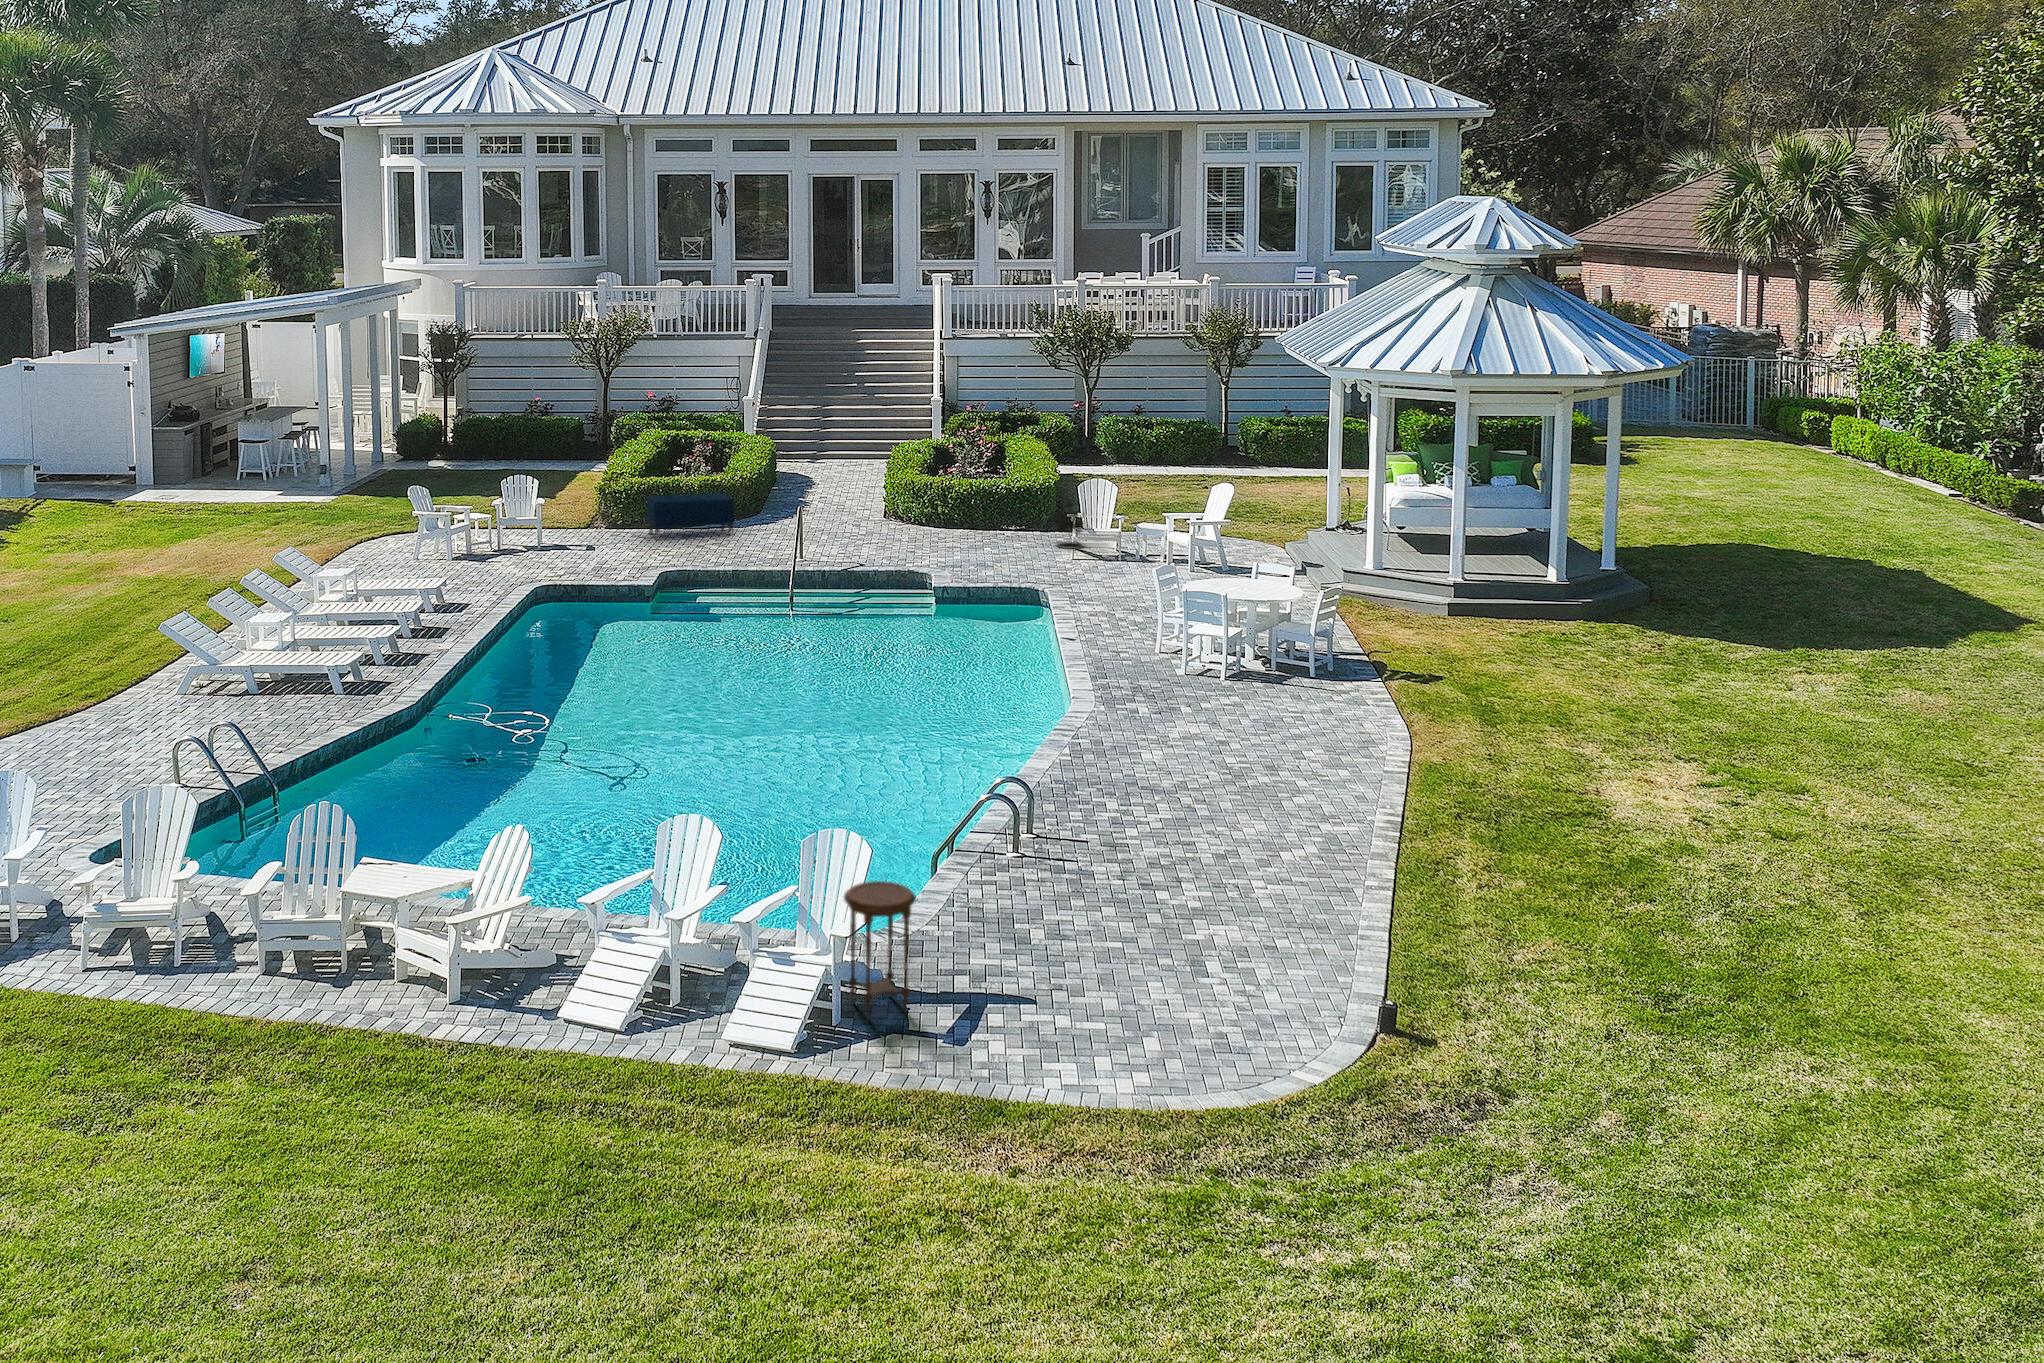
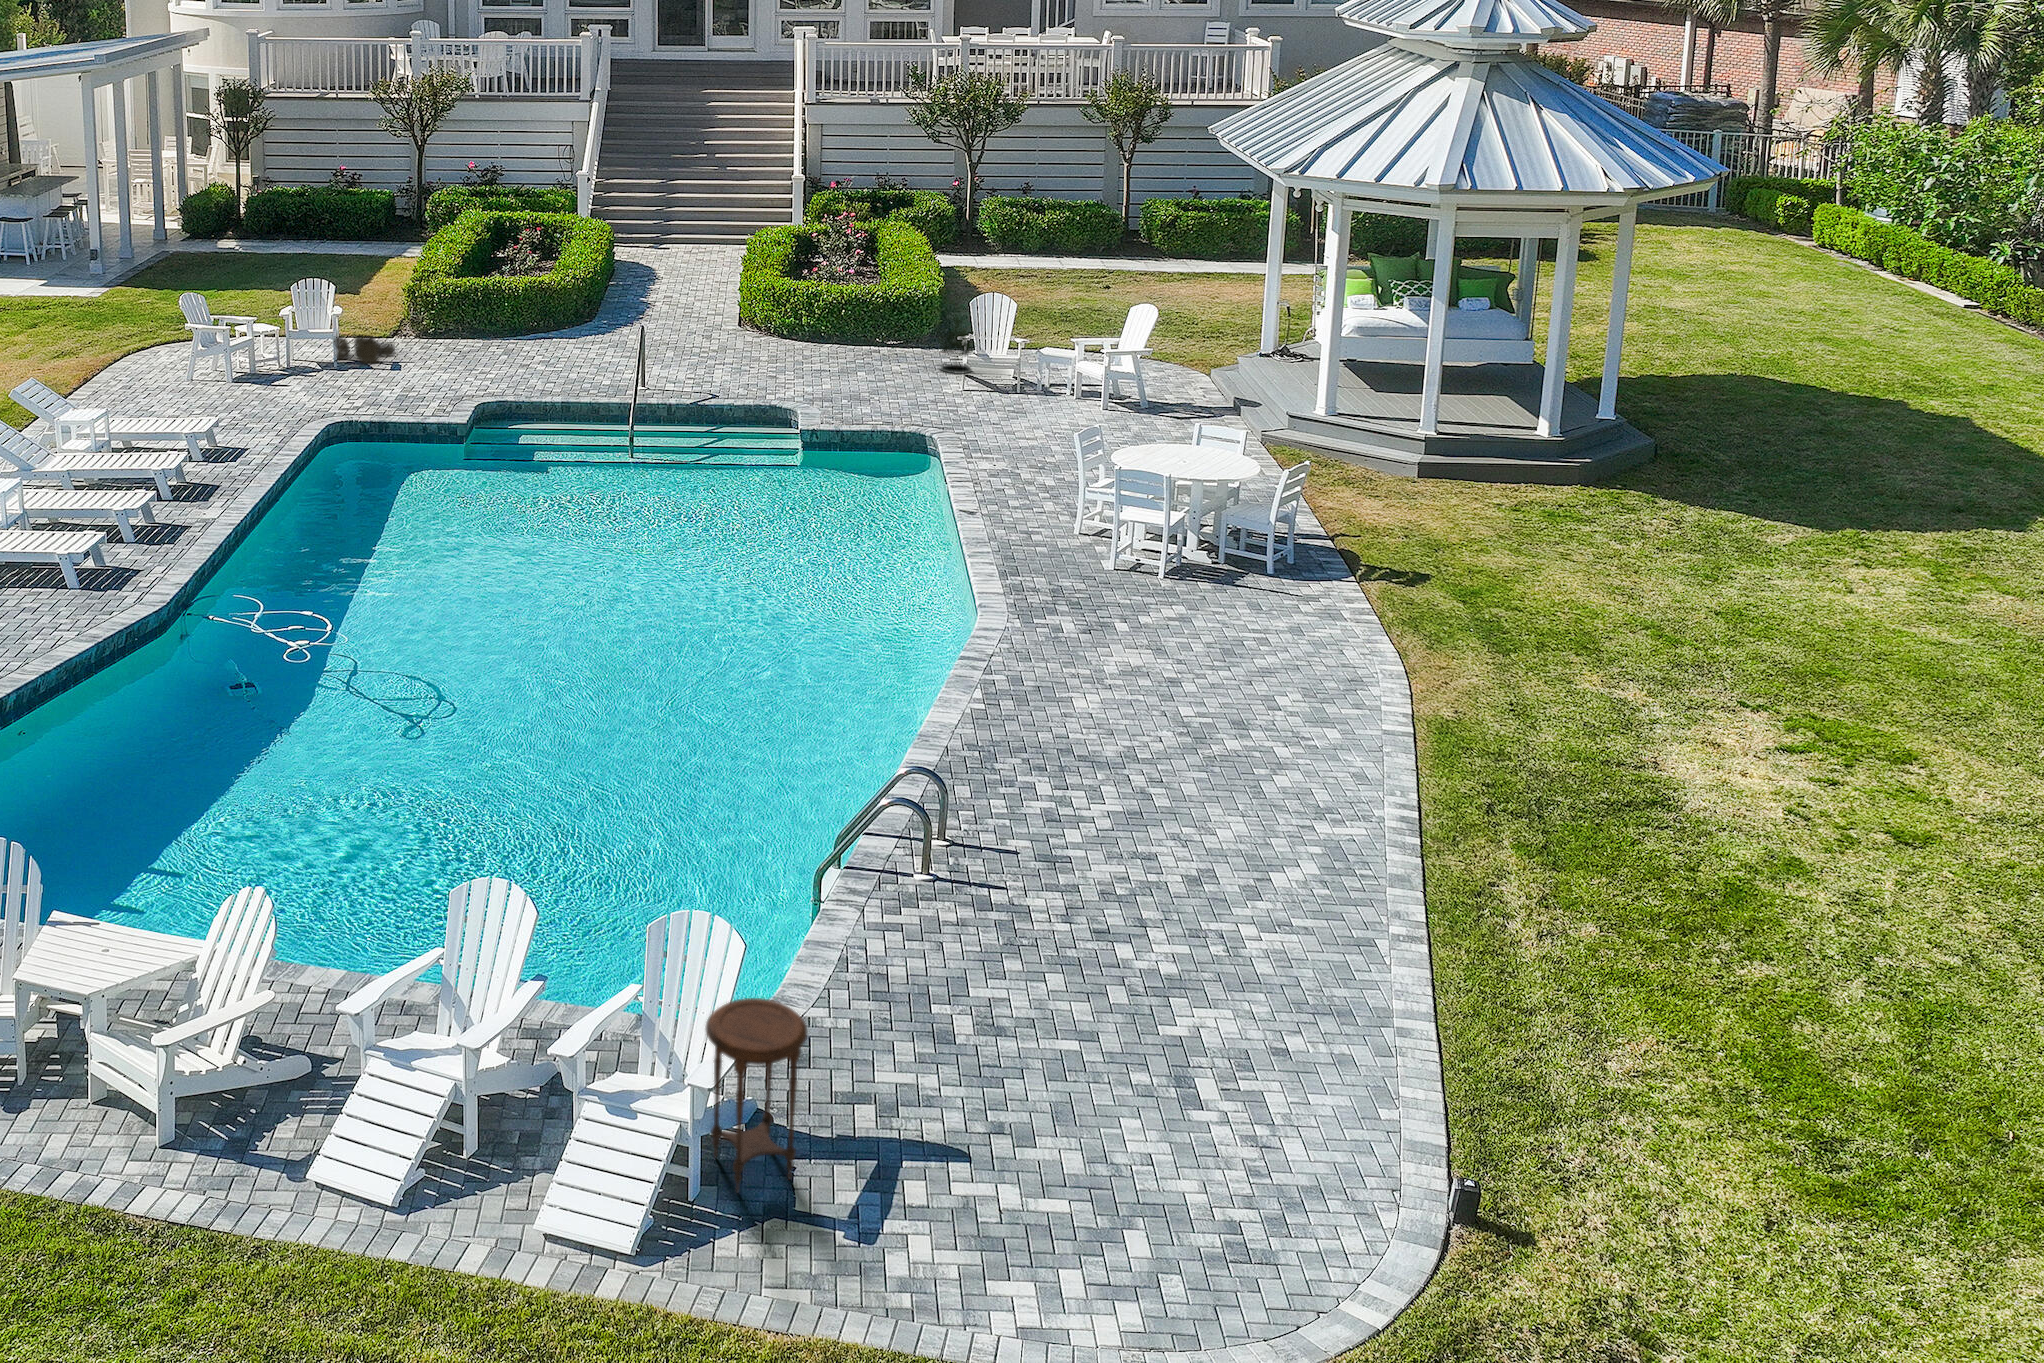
bench: present [647,493,735,539] -> none [462,299,564,356]
woven basket: none [531,521,590,546] -> present [334,336,395,364]

